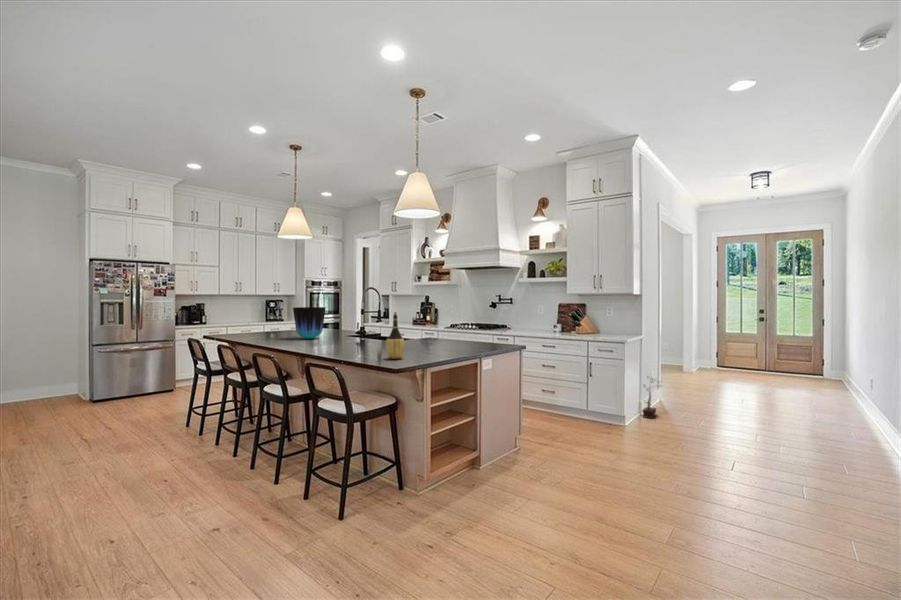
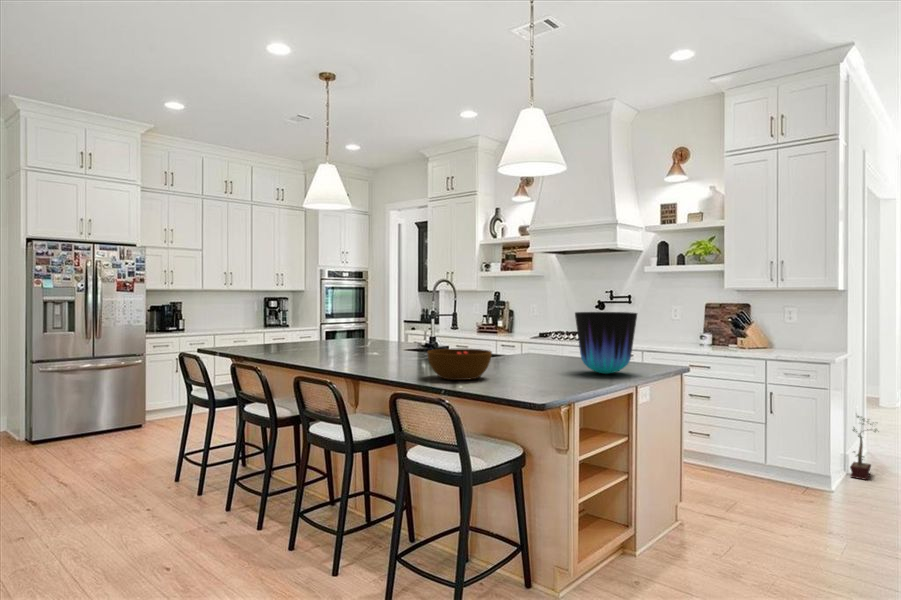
vase: present [293,307,326,339] -> present [575,312,637,374]
wine bottle: present [386,312,405,359] -> none [508,316,537,388]
bowl: none [340,334,383,354] -> present [427,349,492,380]

